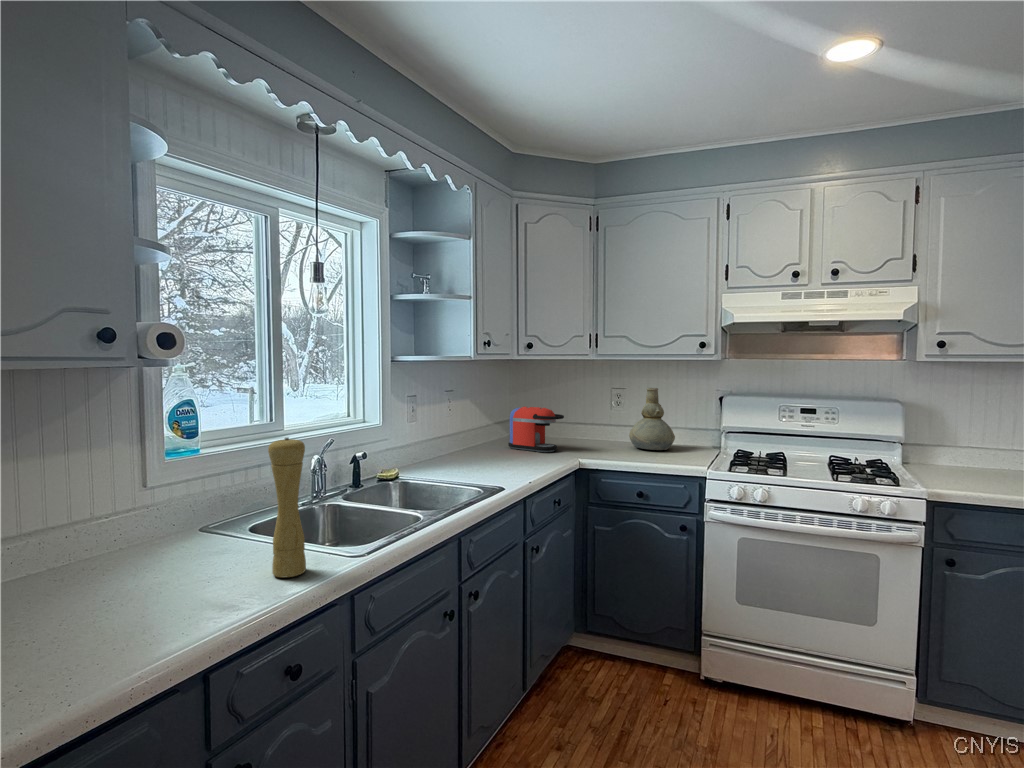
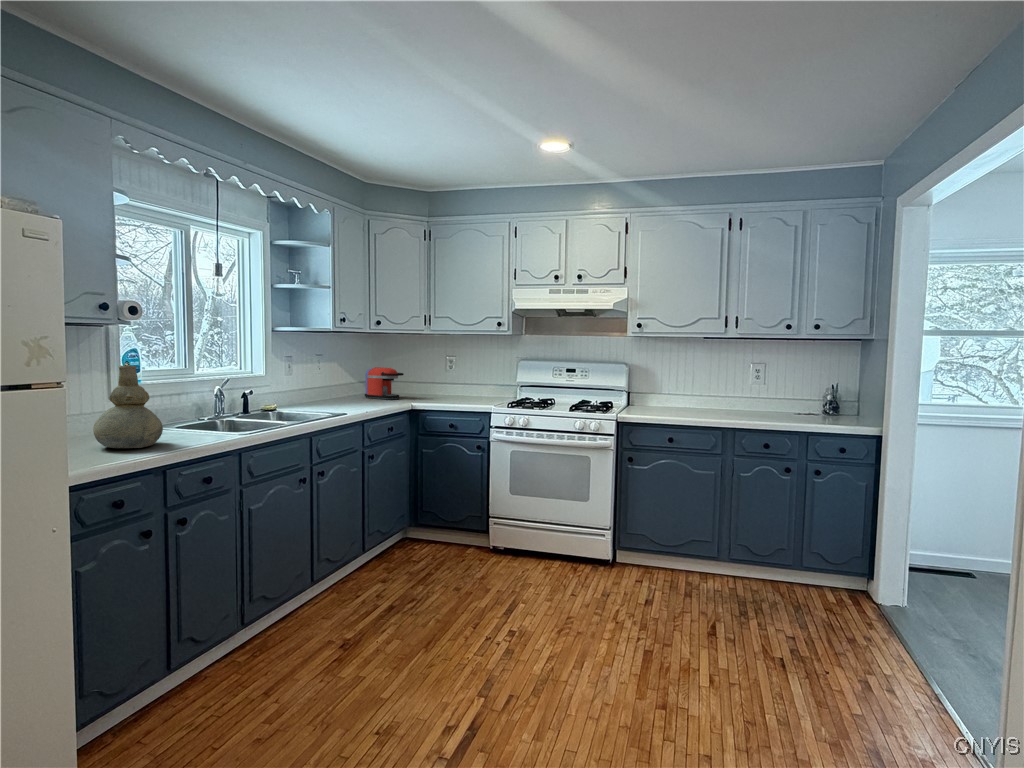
vase: present [629,388,675,450] -> present [93,365,163,448]
pepper mill: present [268,438,306,577] -> none [191,364,213,440]

